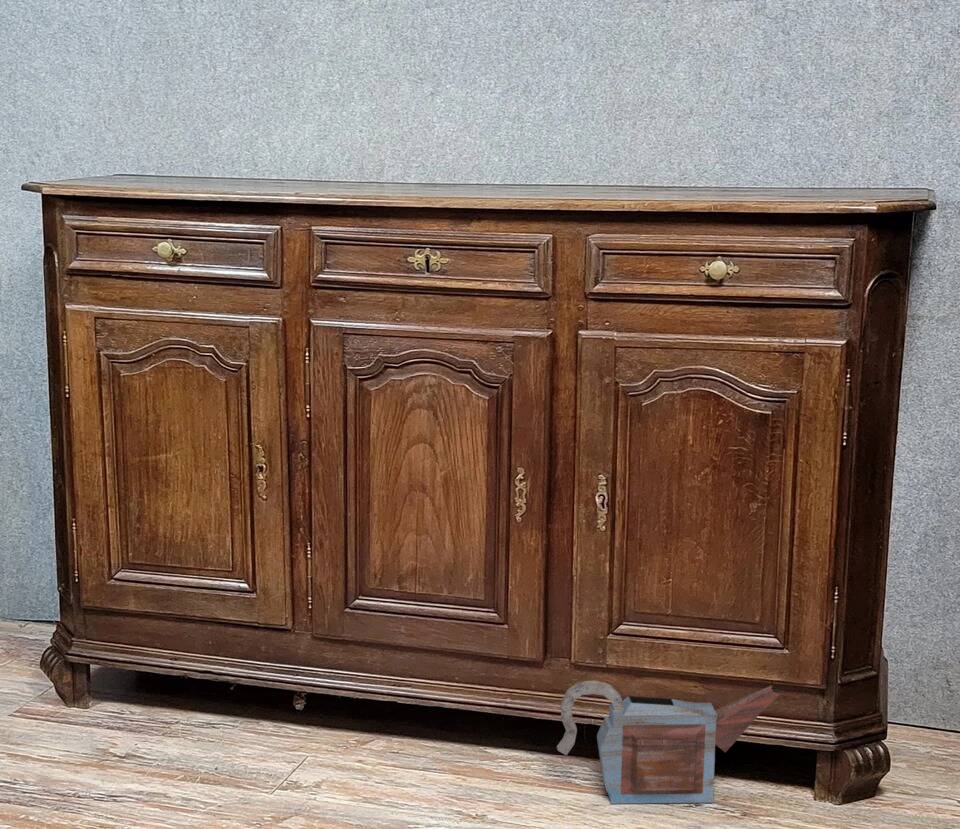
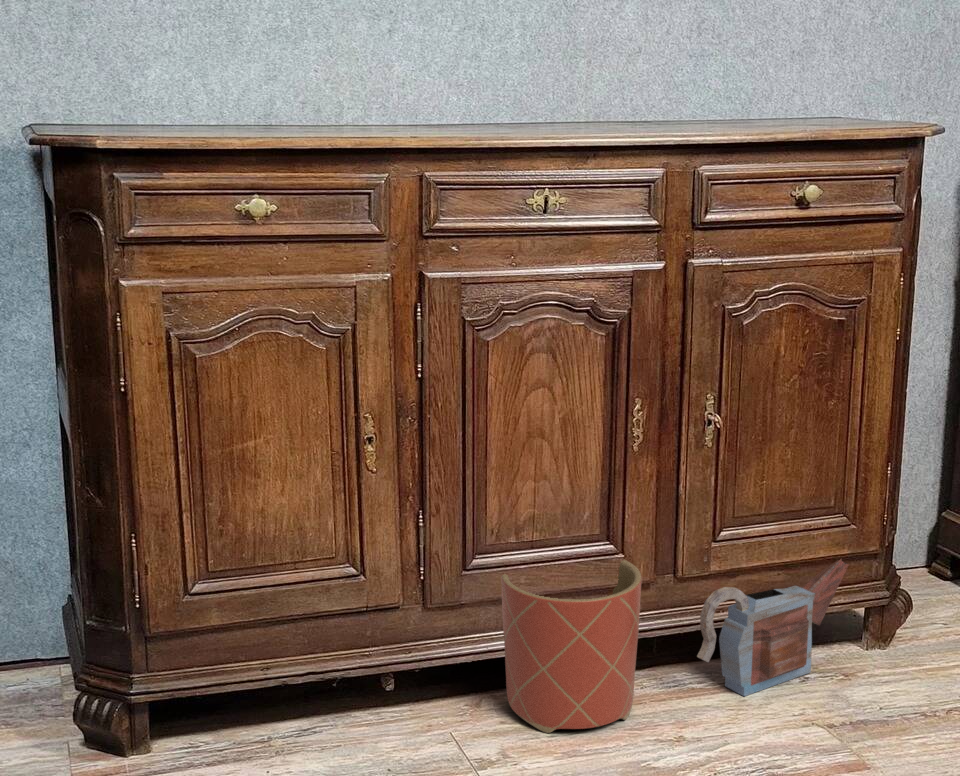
planter: none [371,609,511,790] -> present [501,560,642,733]

